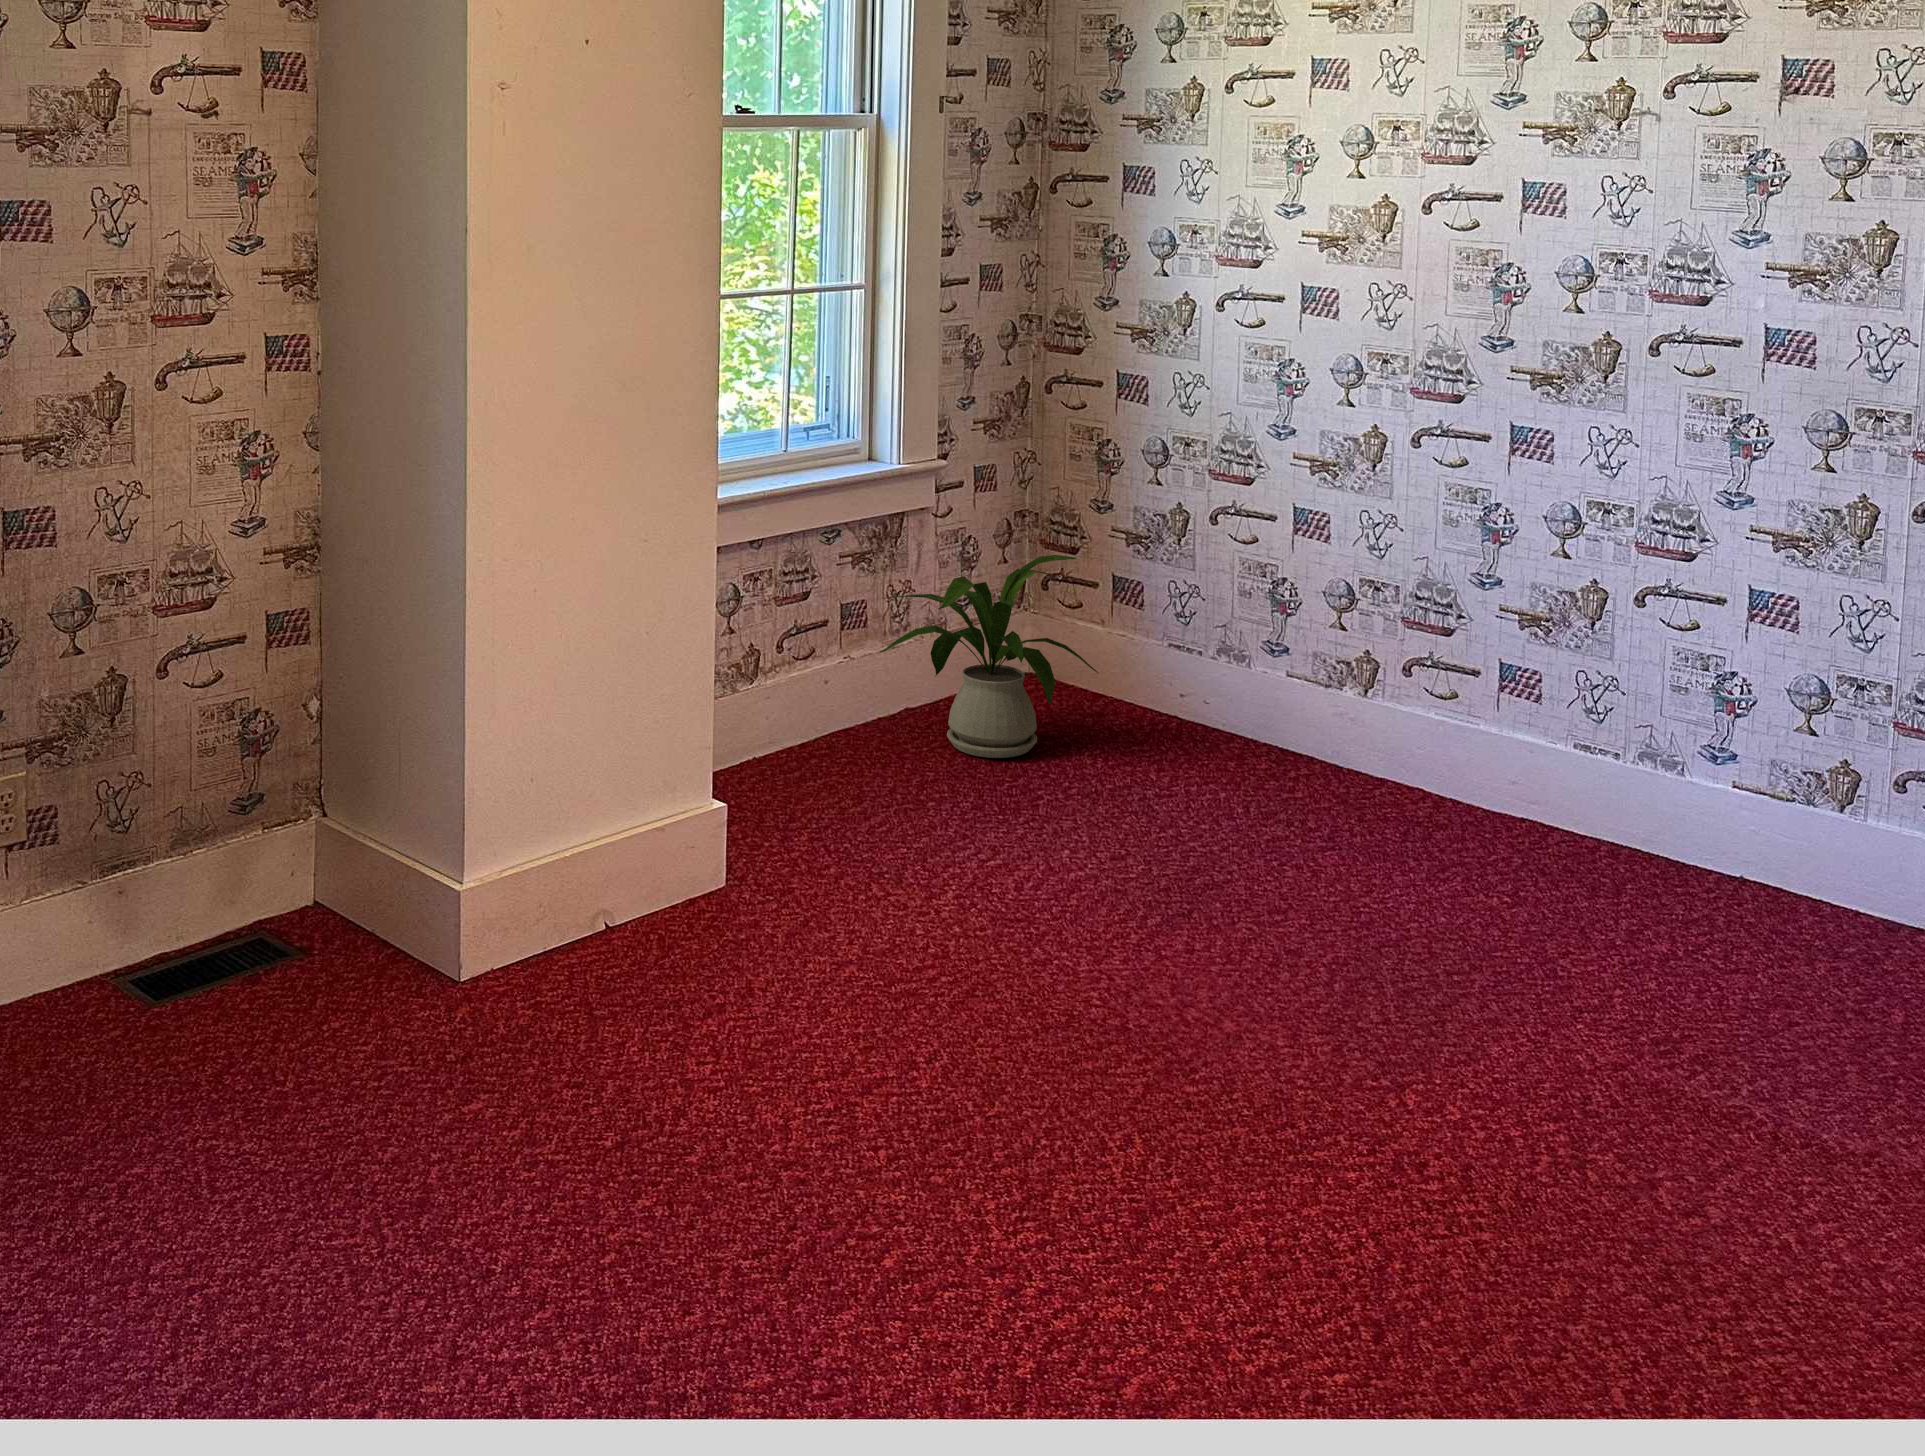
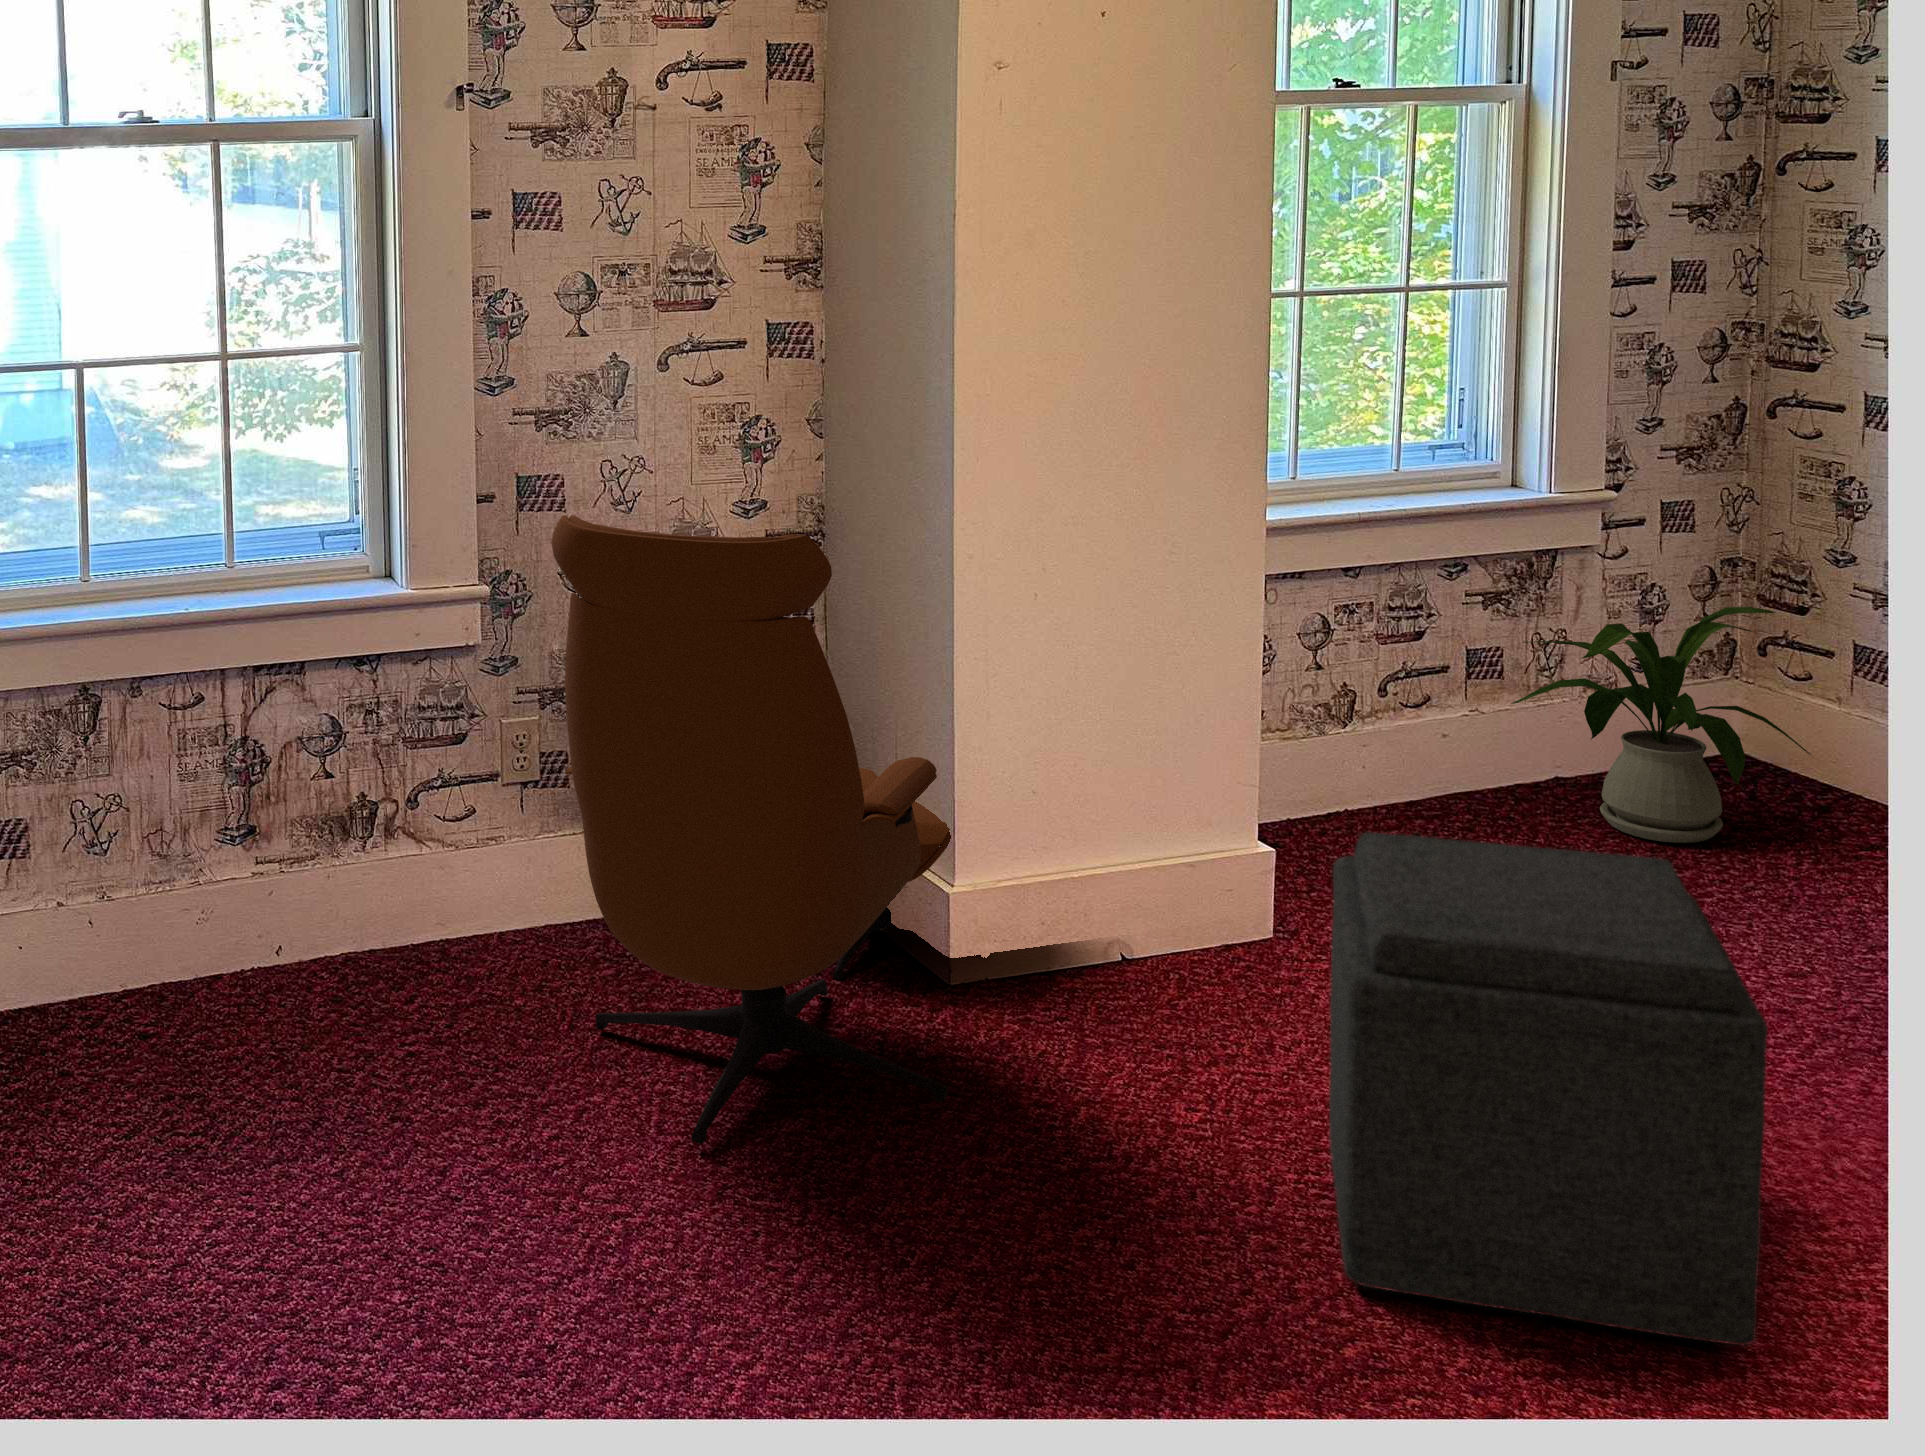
lounge chair: none [96,555,490,1195] -> present [551,515,951,1144]
ottoman: none [820,782,1189,1200] -> present [1329,832,1768,1346]

